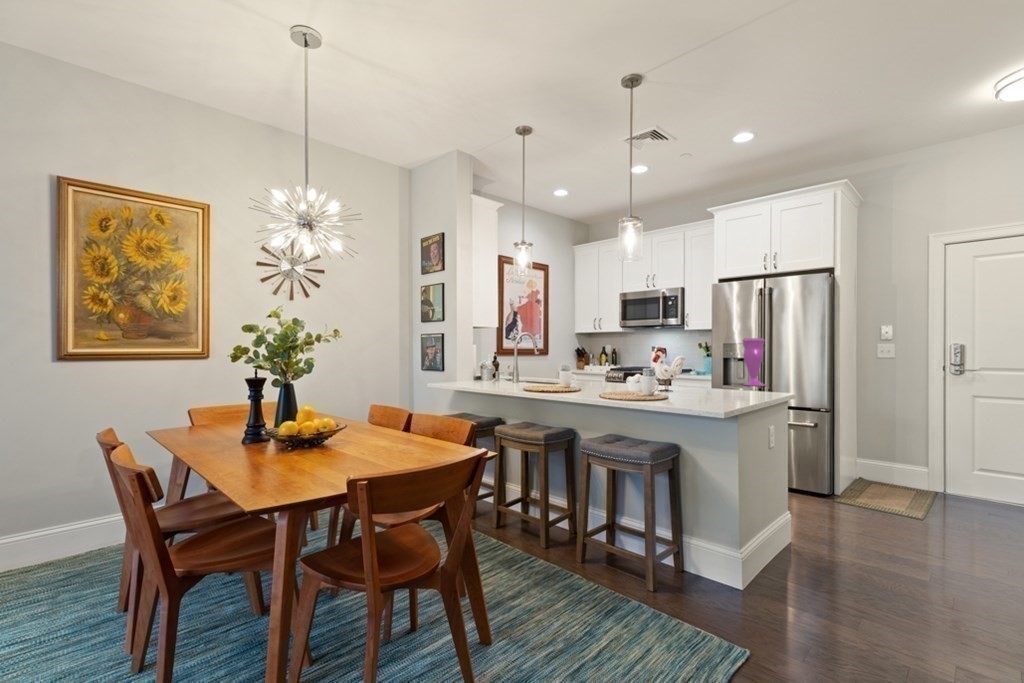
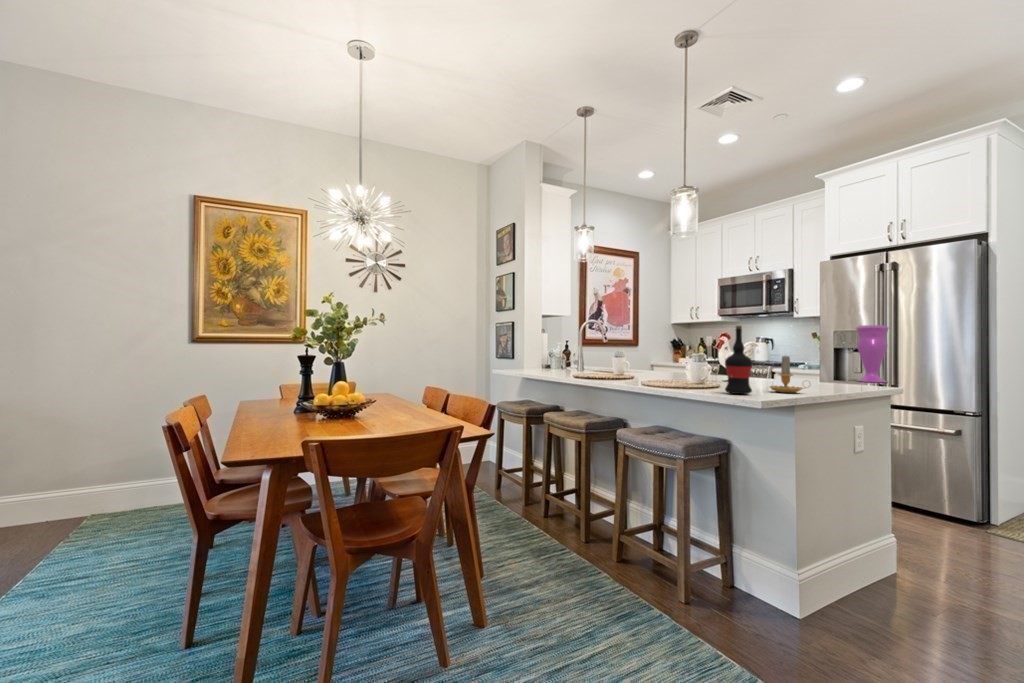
wine bottle: none [680,343,703,403] -> present [725,326,752,394]
candle: none [707,367,739,400] -> present [769,356,810,393]

